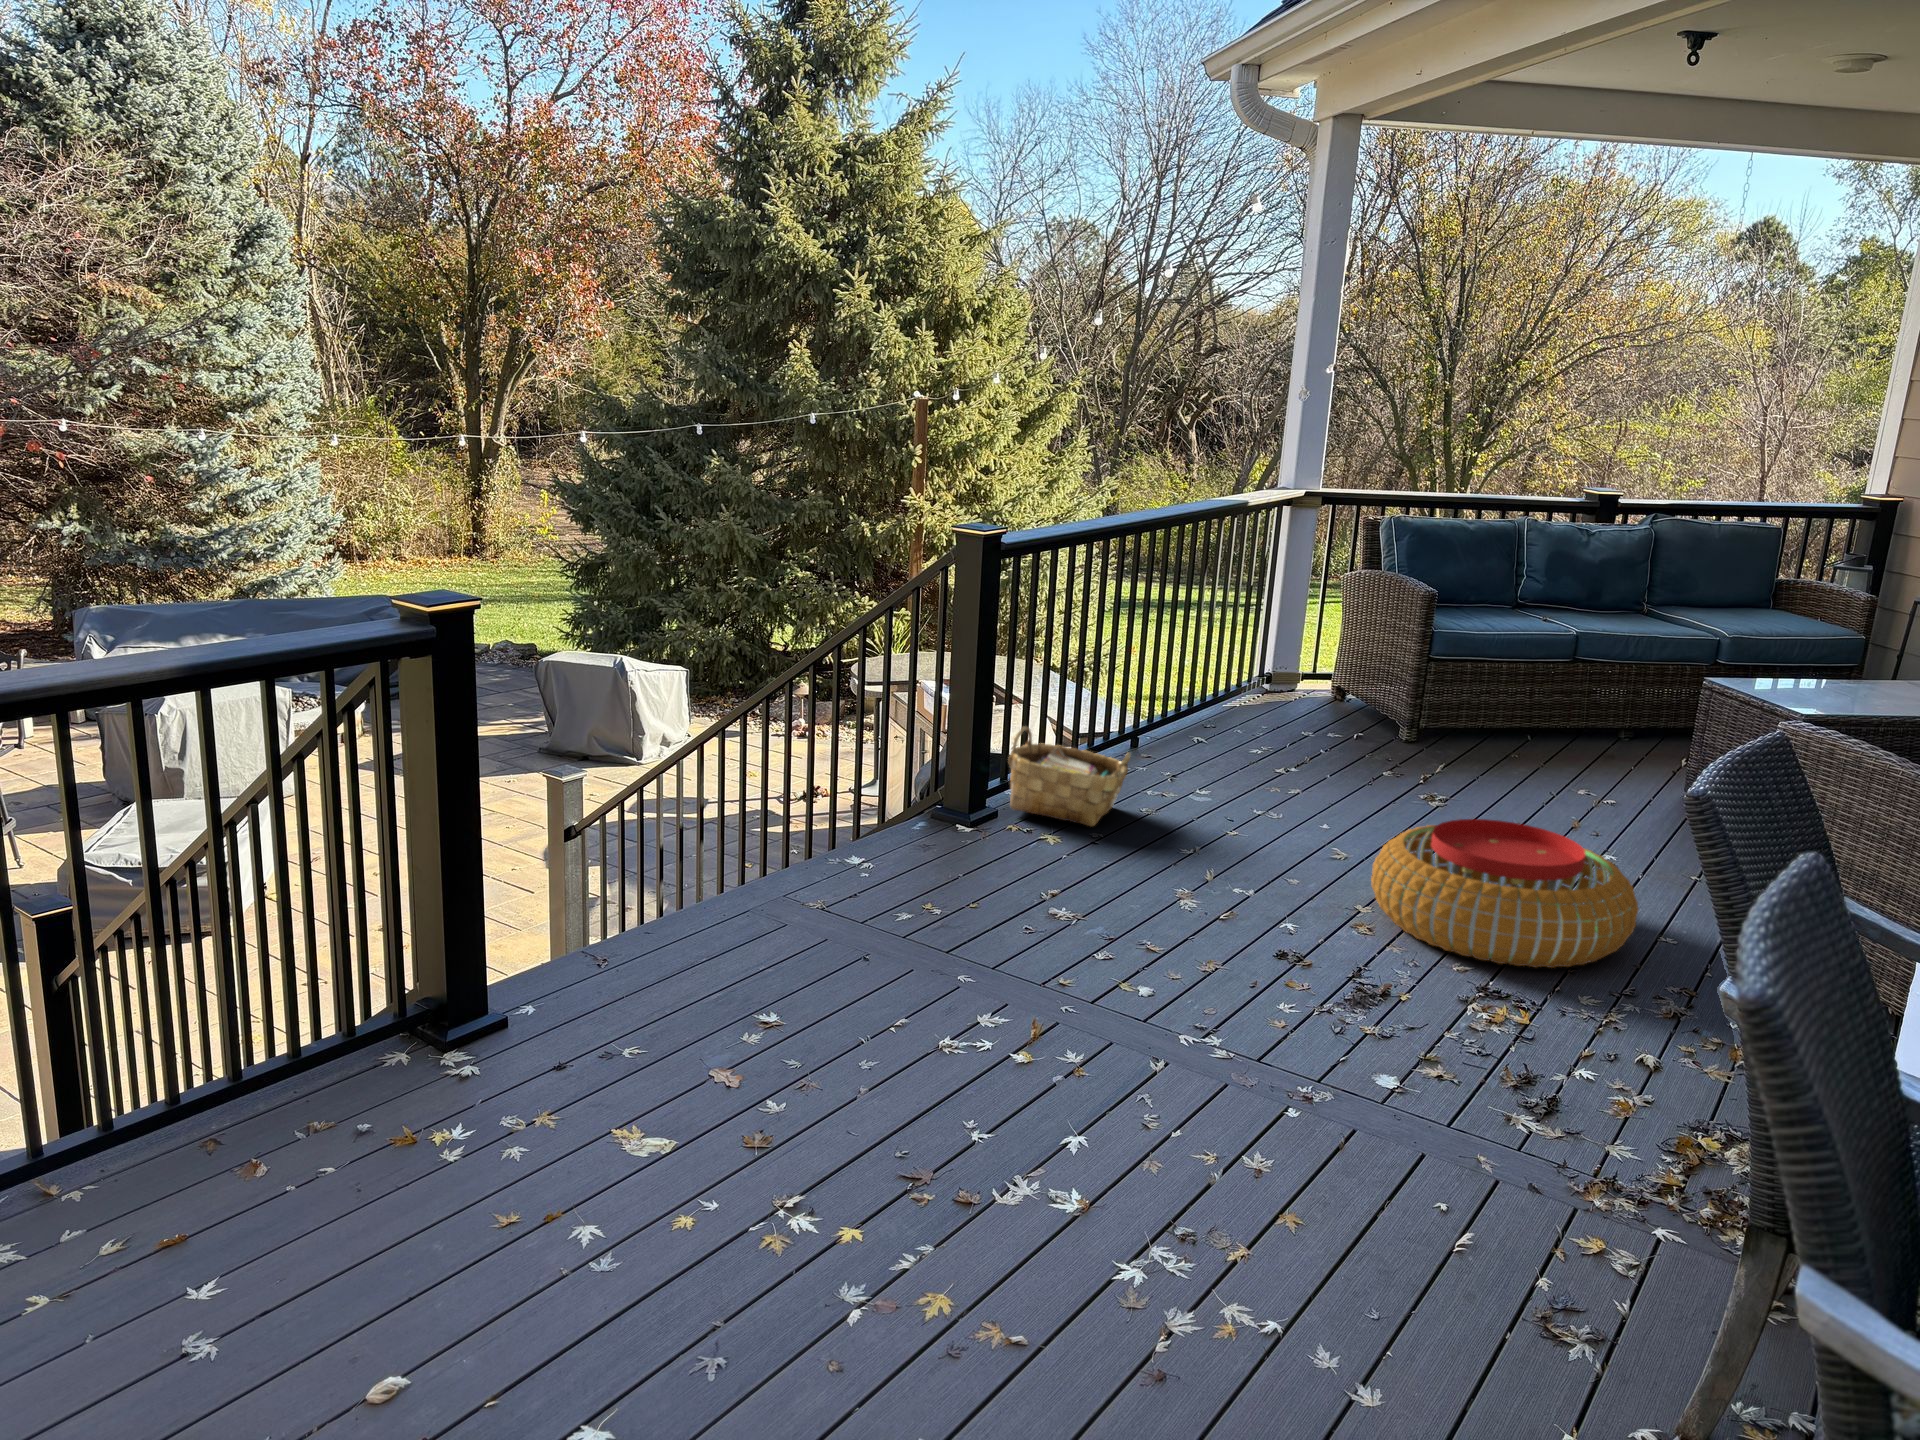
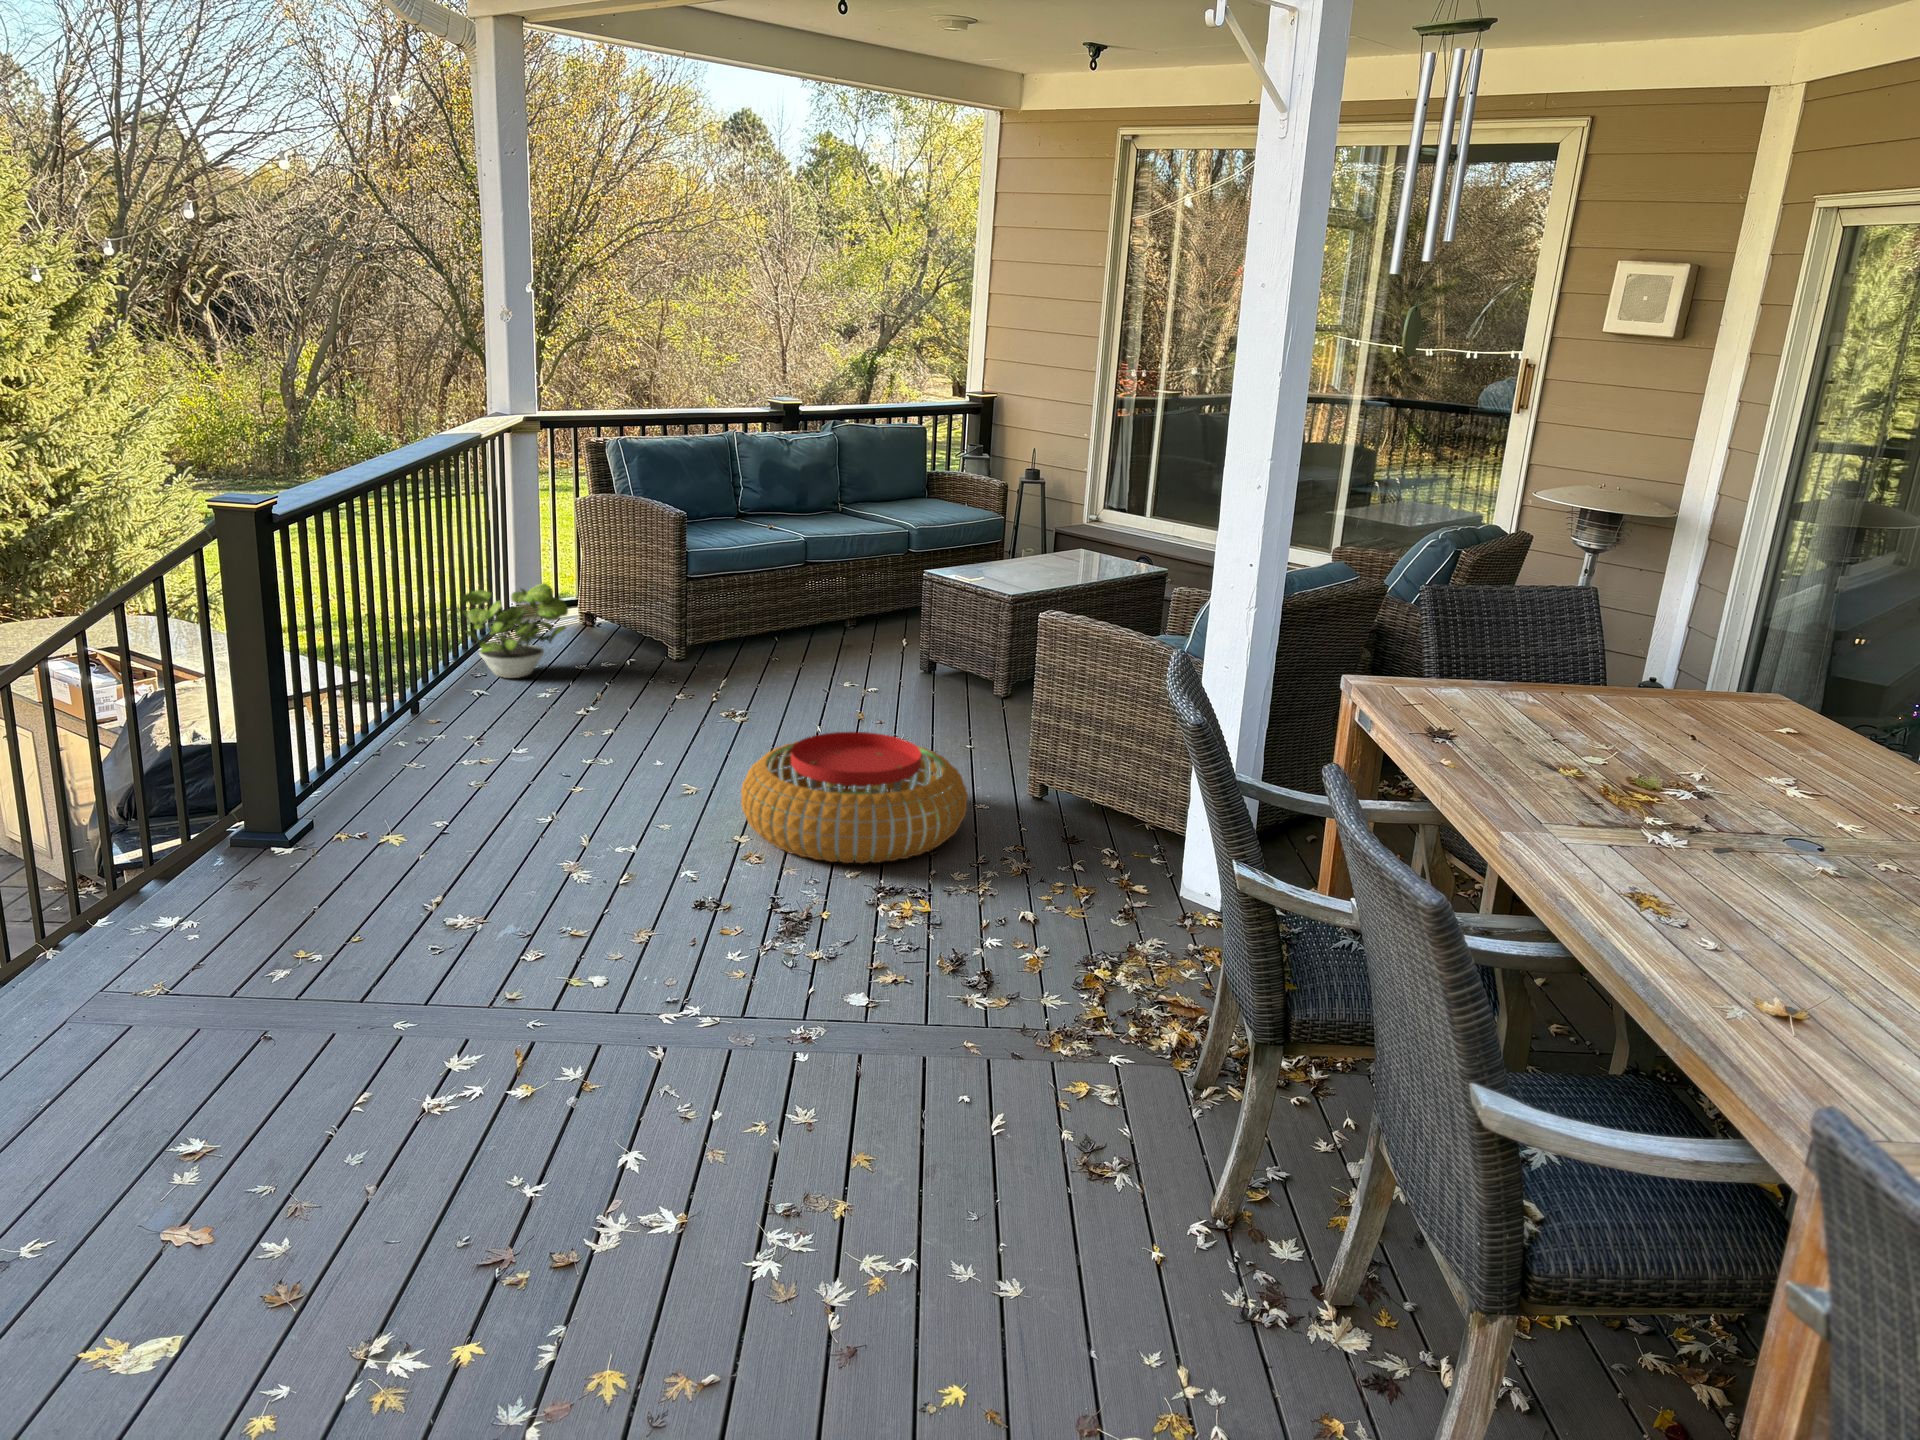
potted plant: none [1198,645,1295,733] -> present [460,583,568,678]
woven basket: present [1008,727,1131,826] -> none [315,718,457,814]

